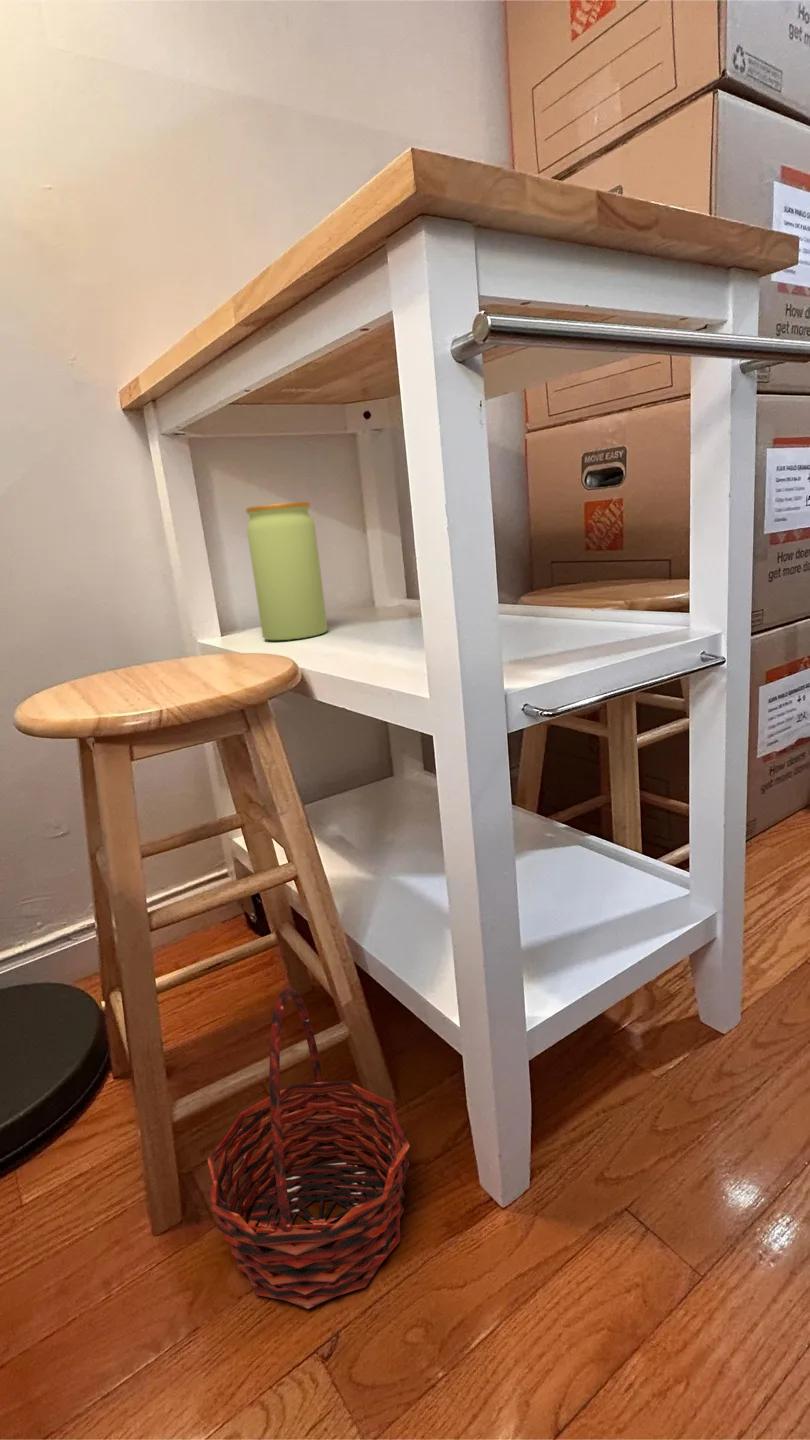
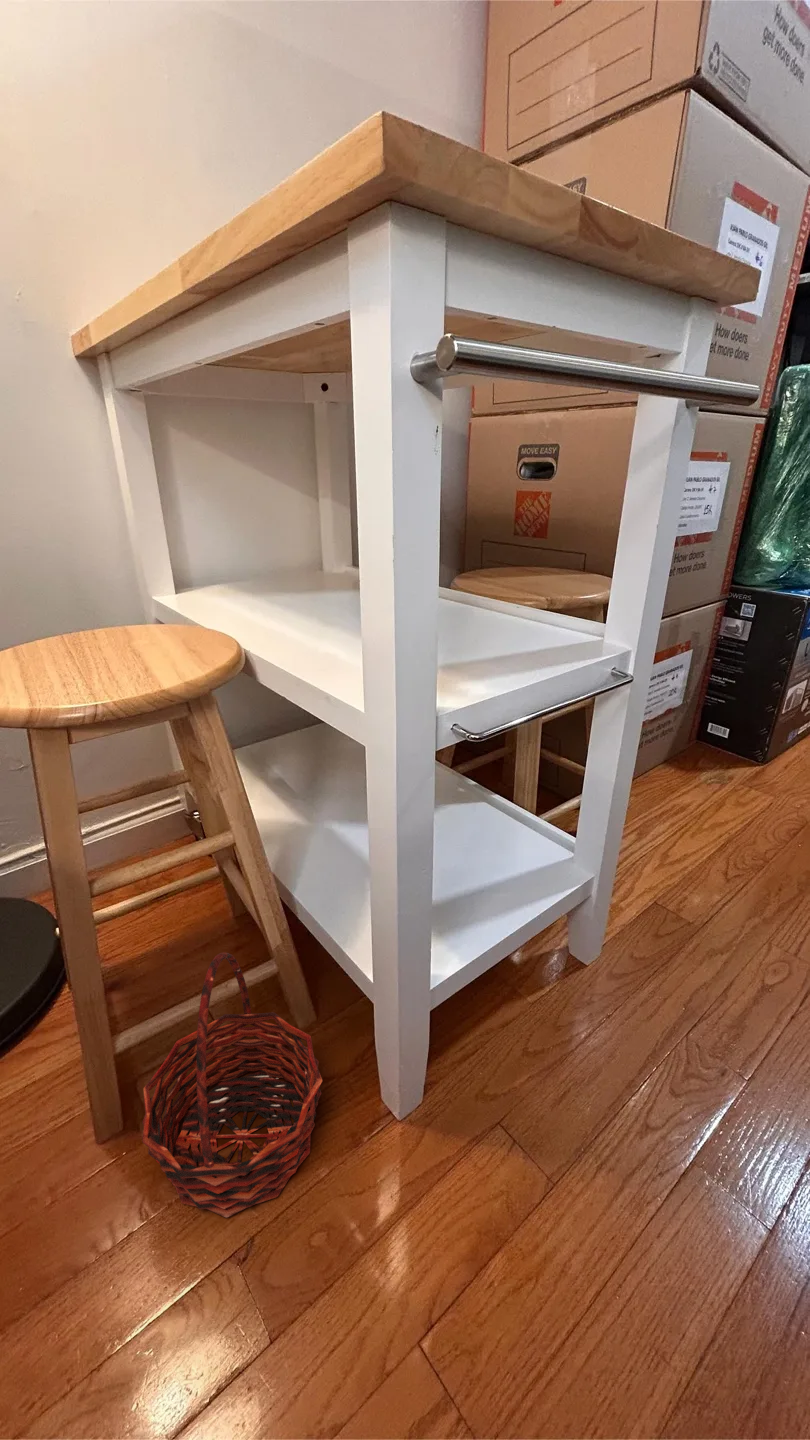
jar: present [246,502,328,640] -> none [203,473,278,605]

